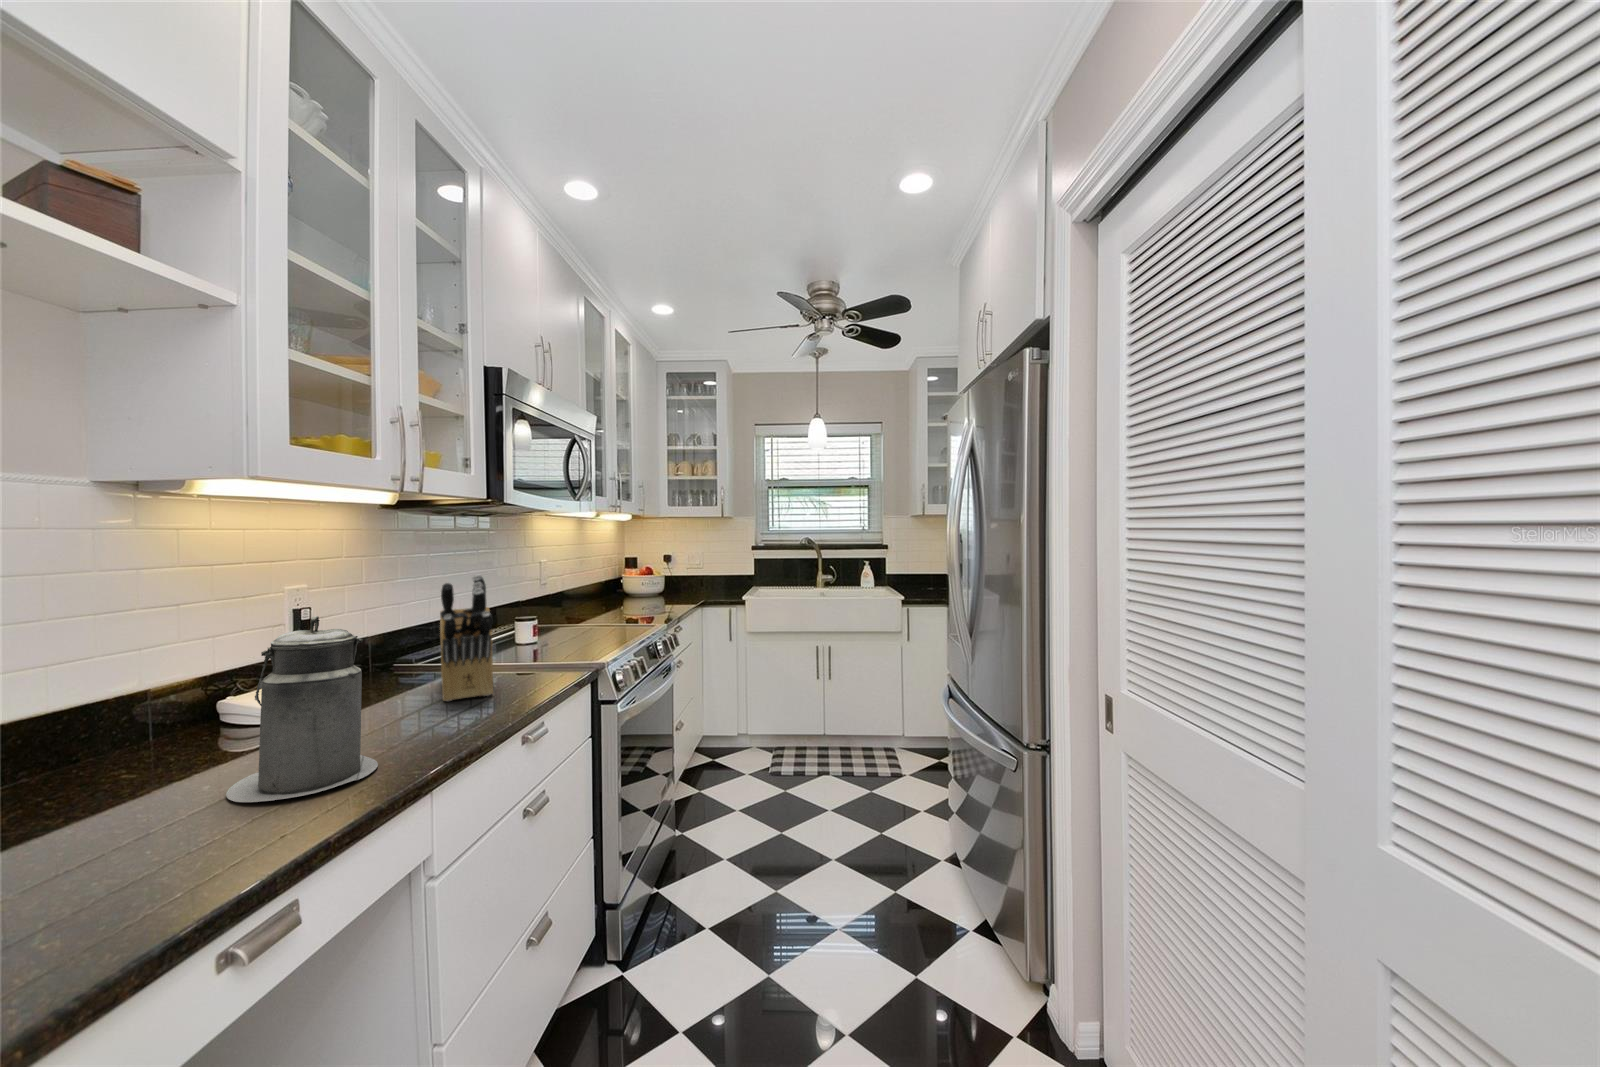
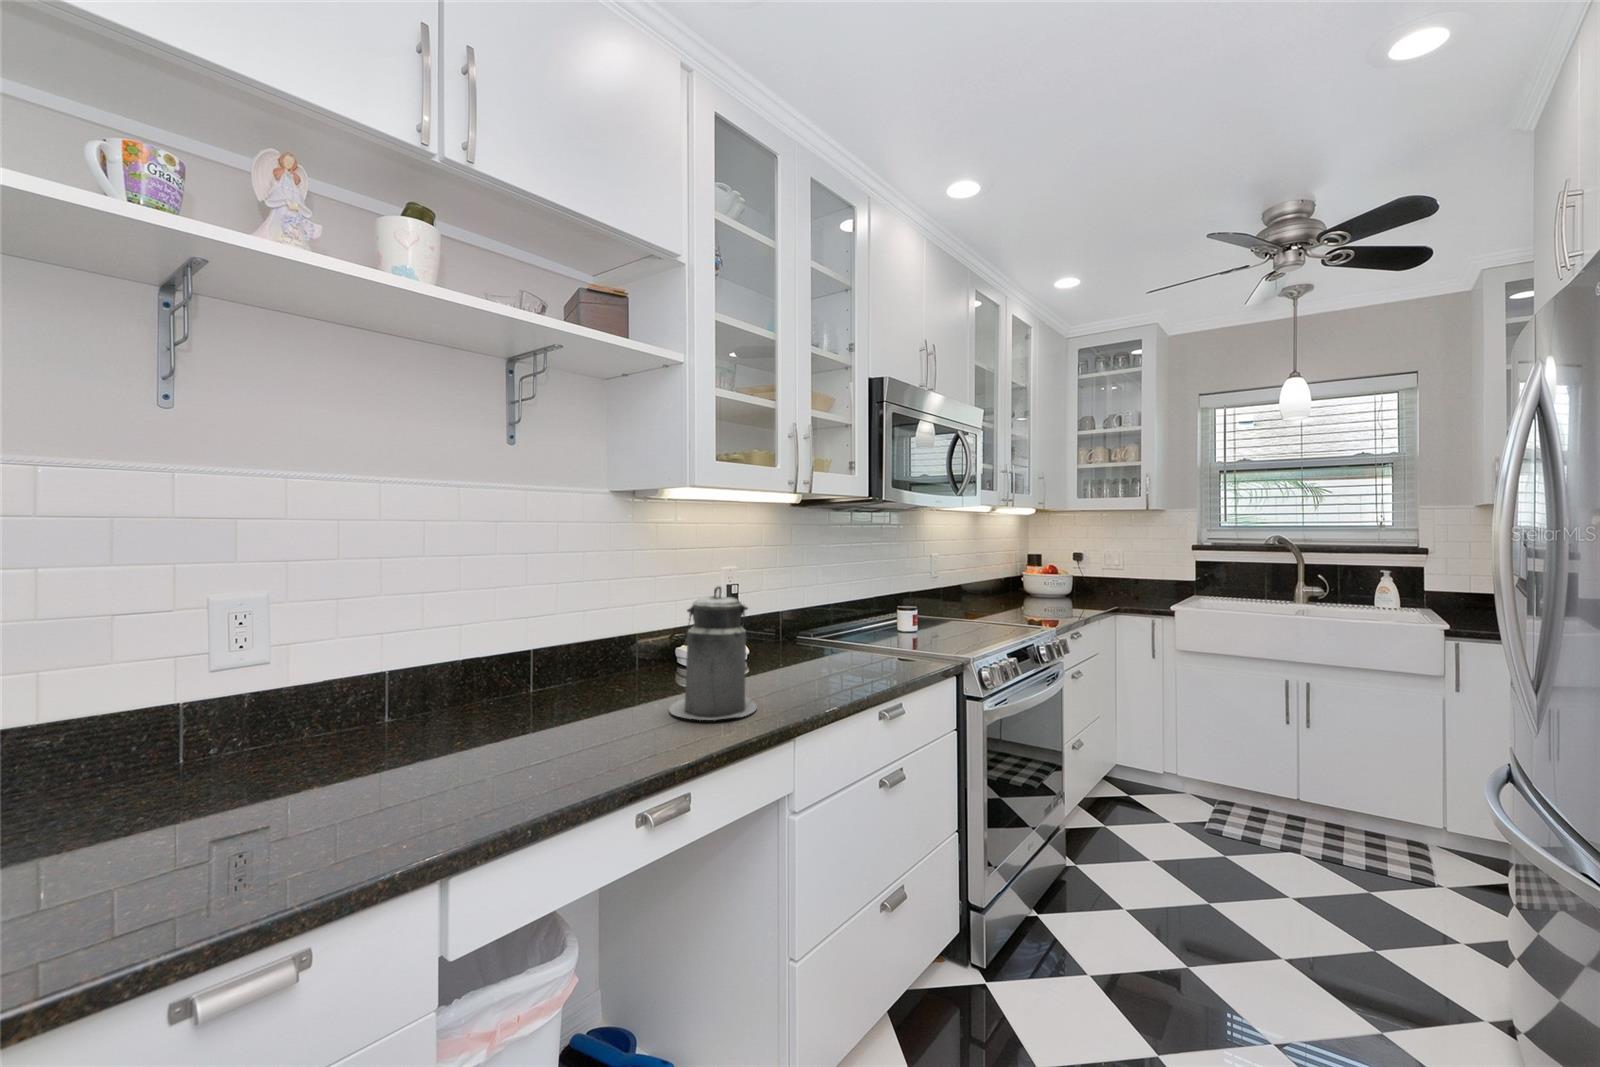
knife block: present [440,575,493,701] -> none [819,562,866,671]

